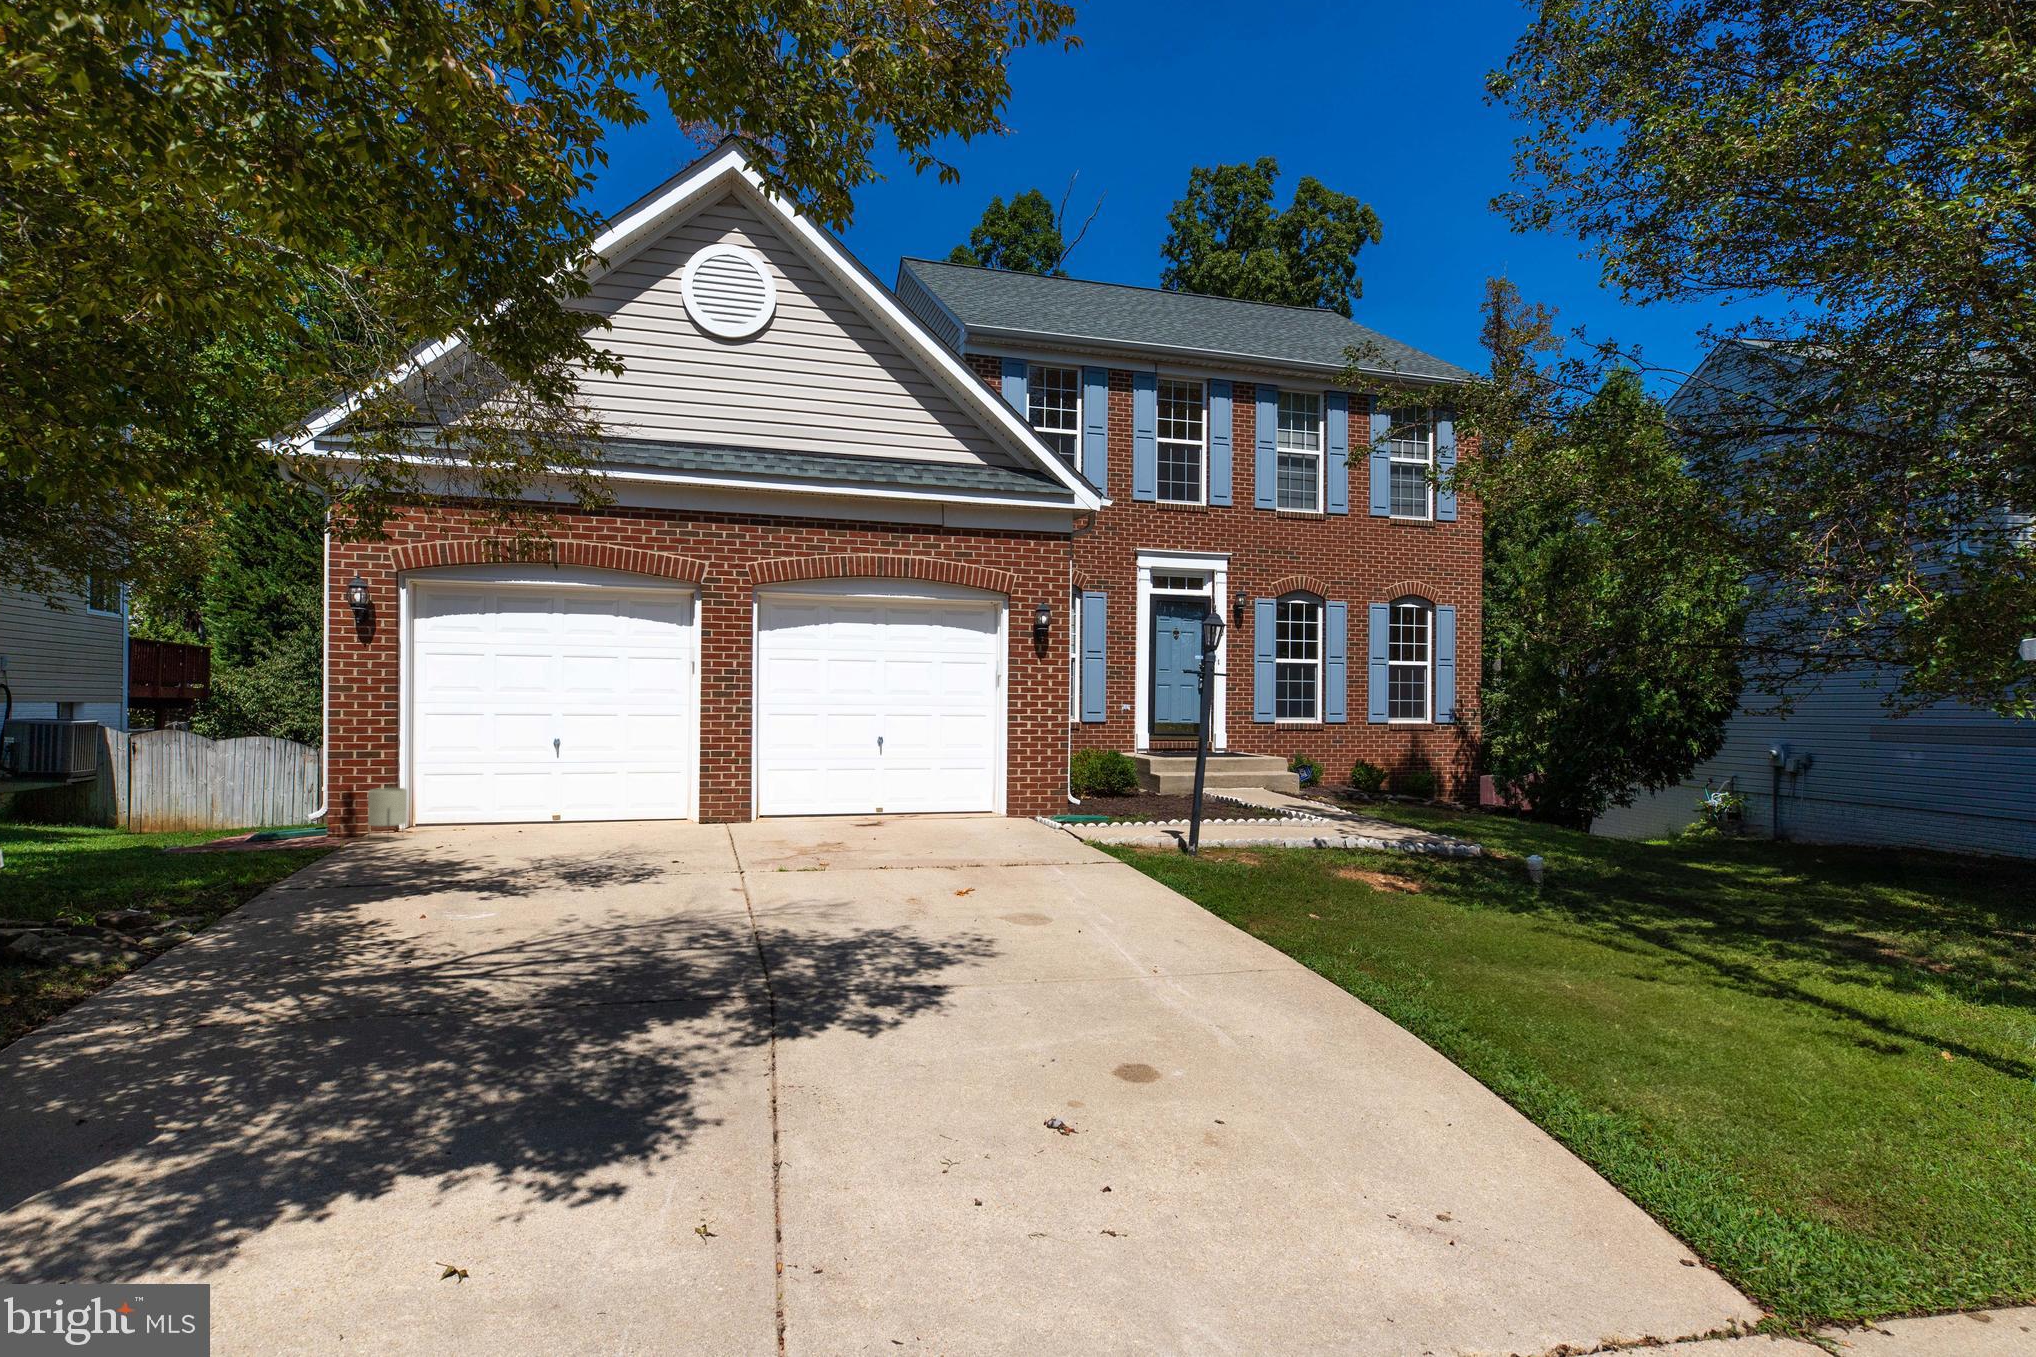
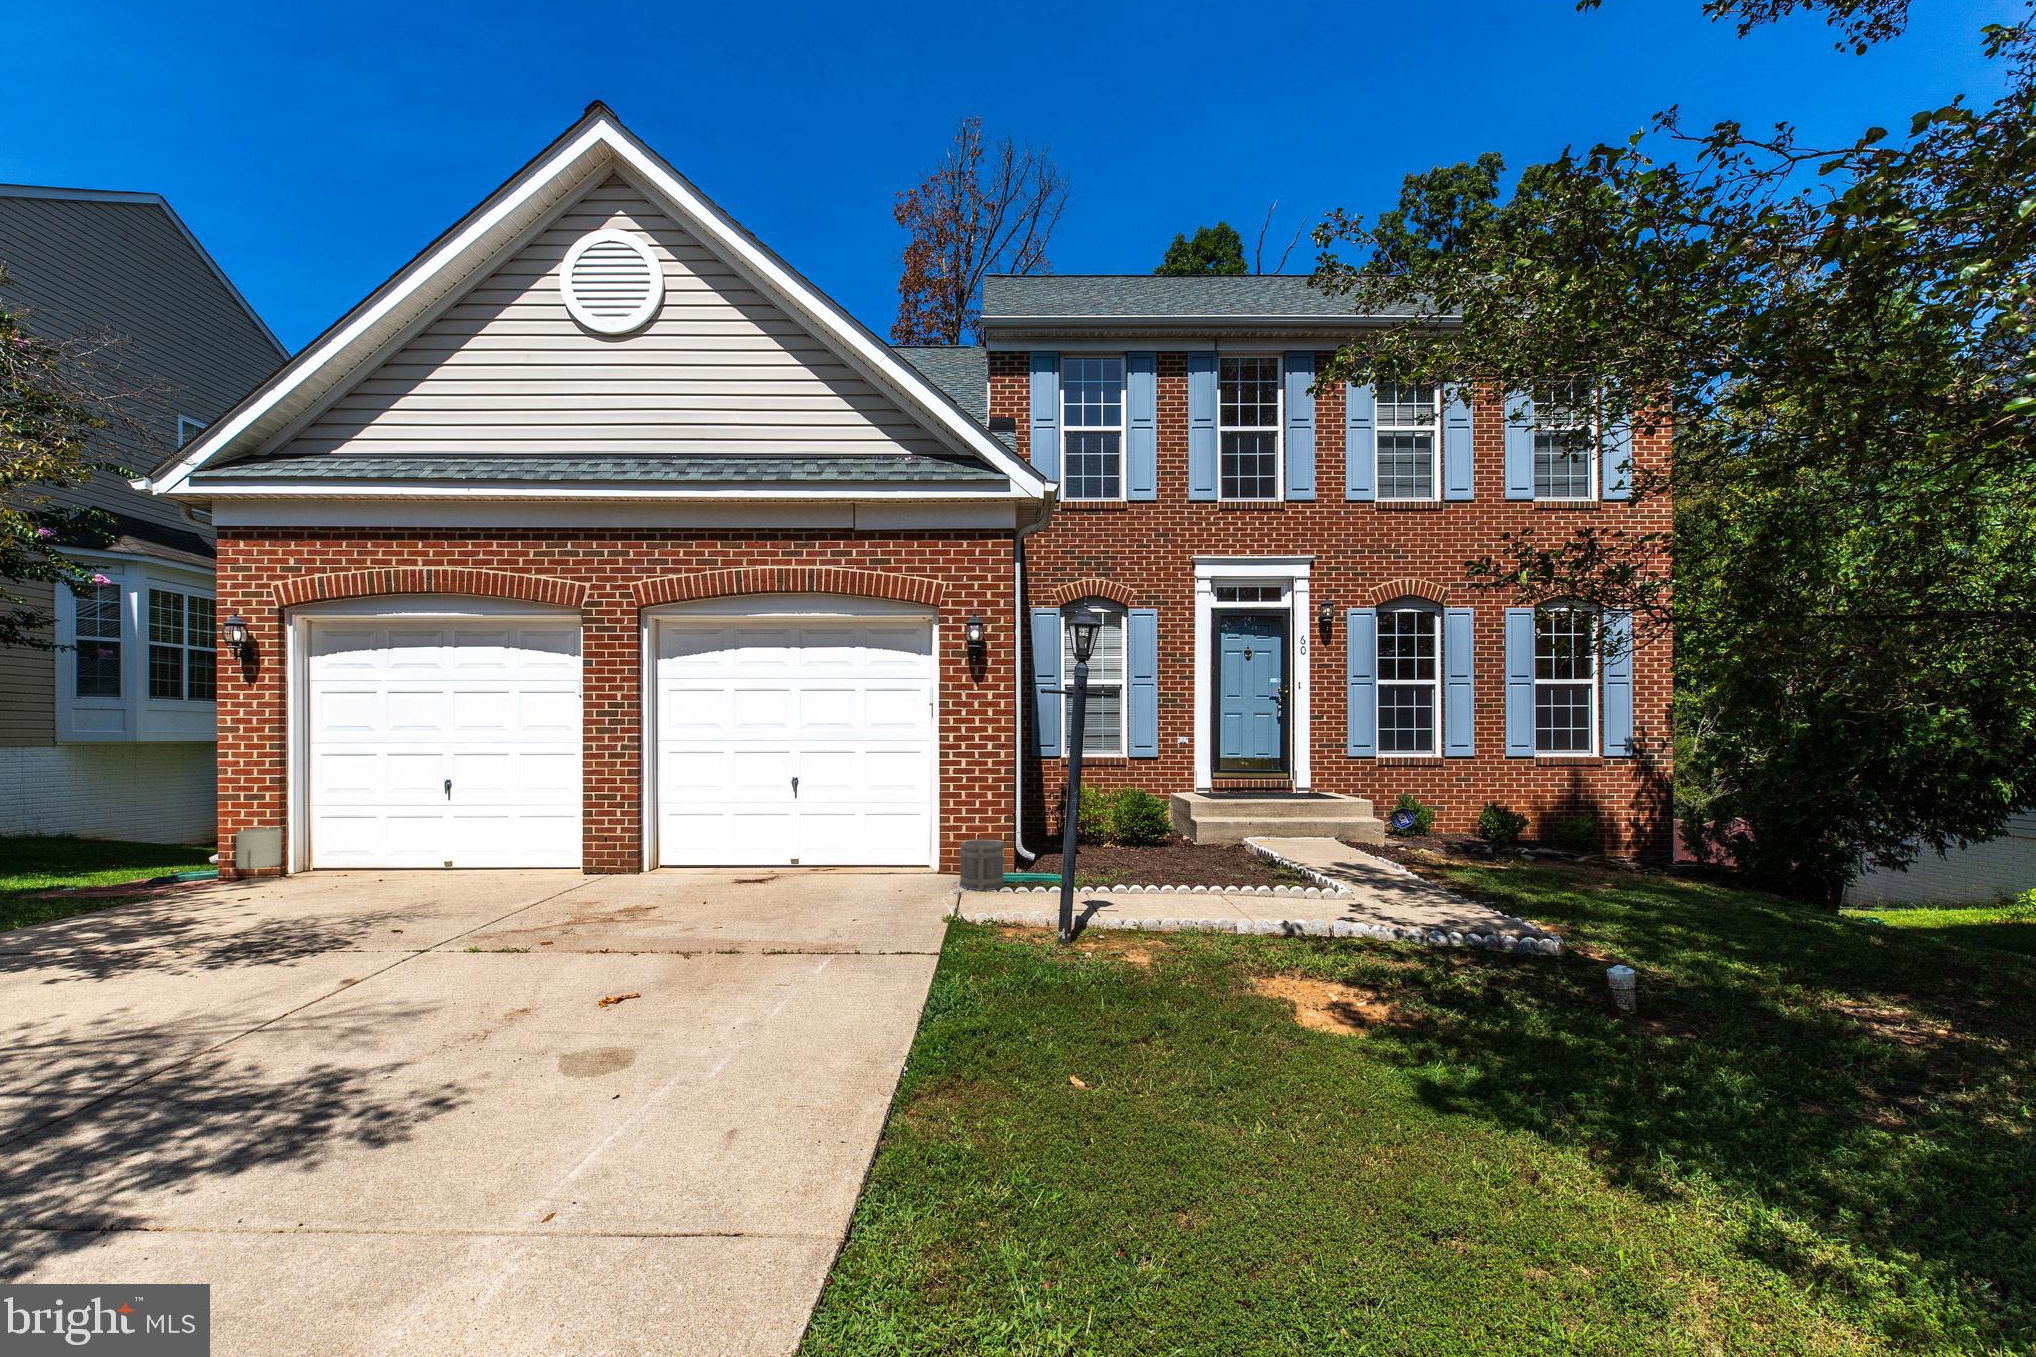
bucket: none [1030,787,1067,826] -> present [960,839,1004,891]

